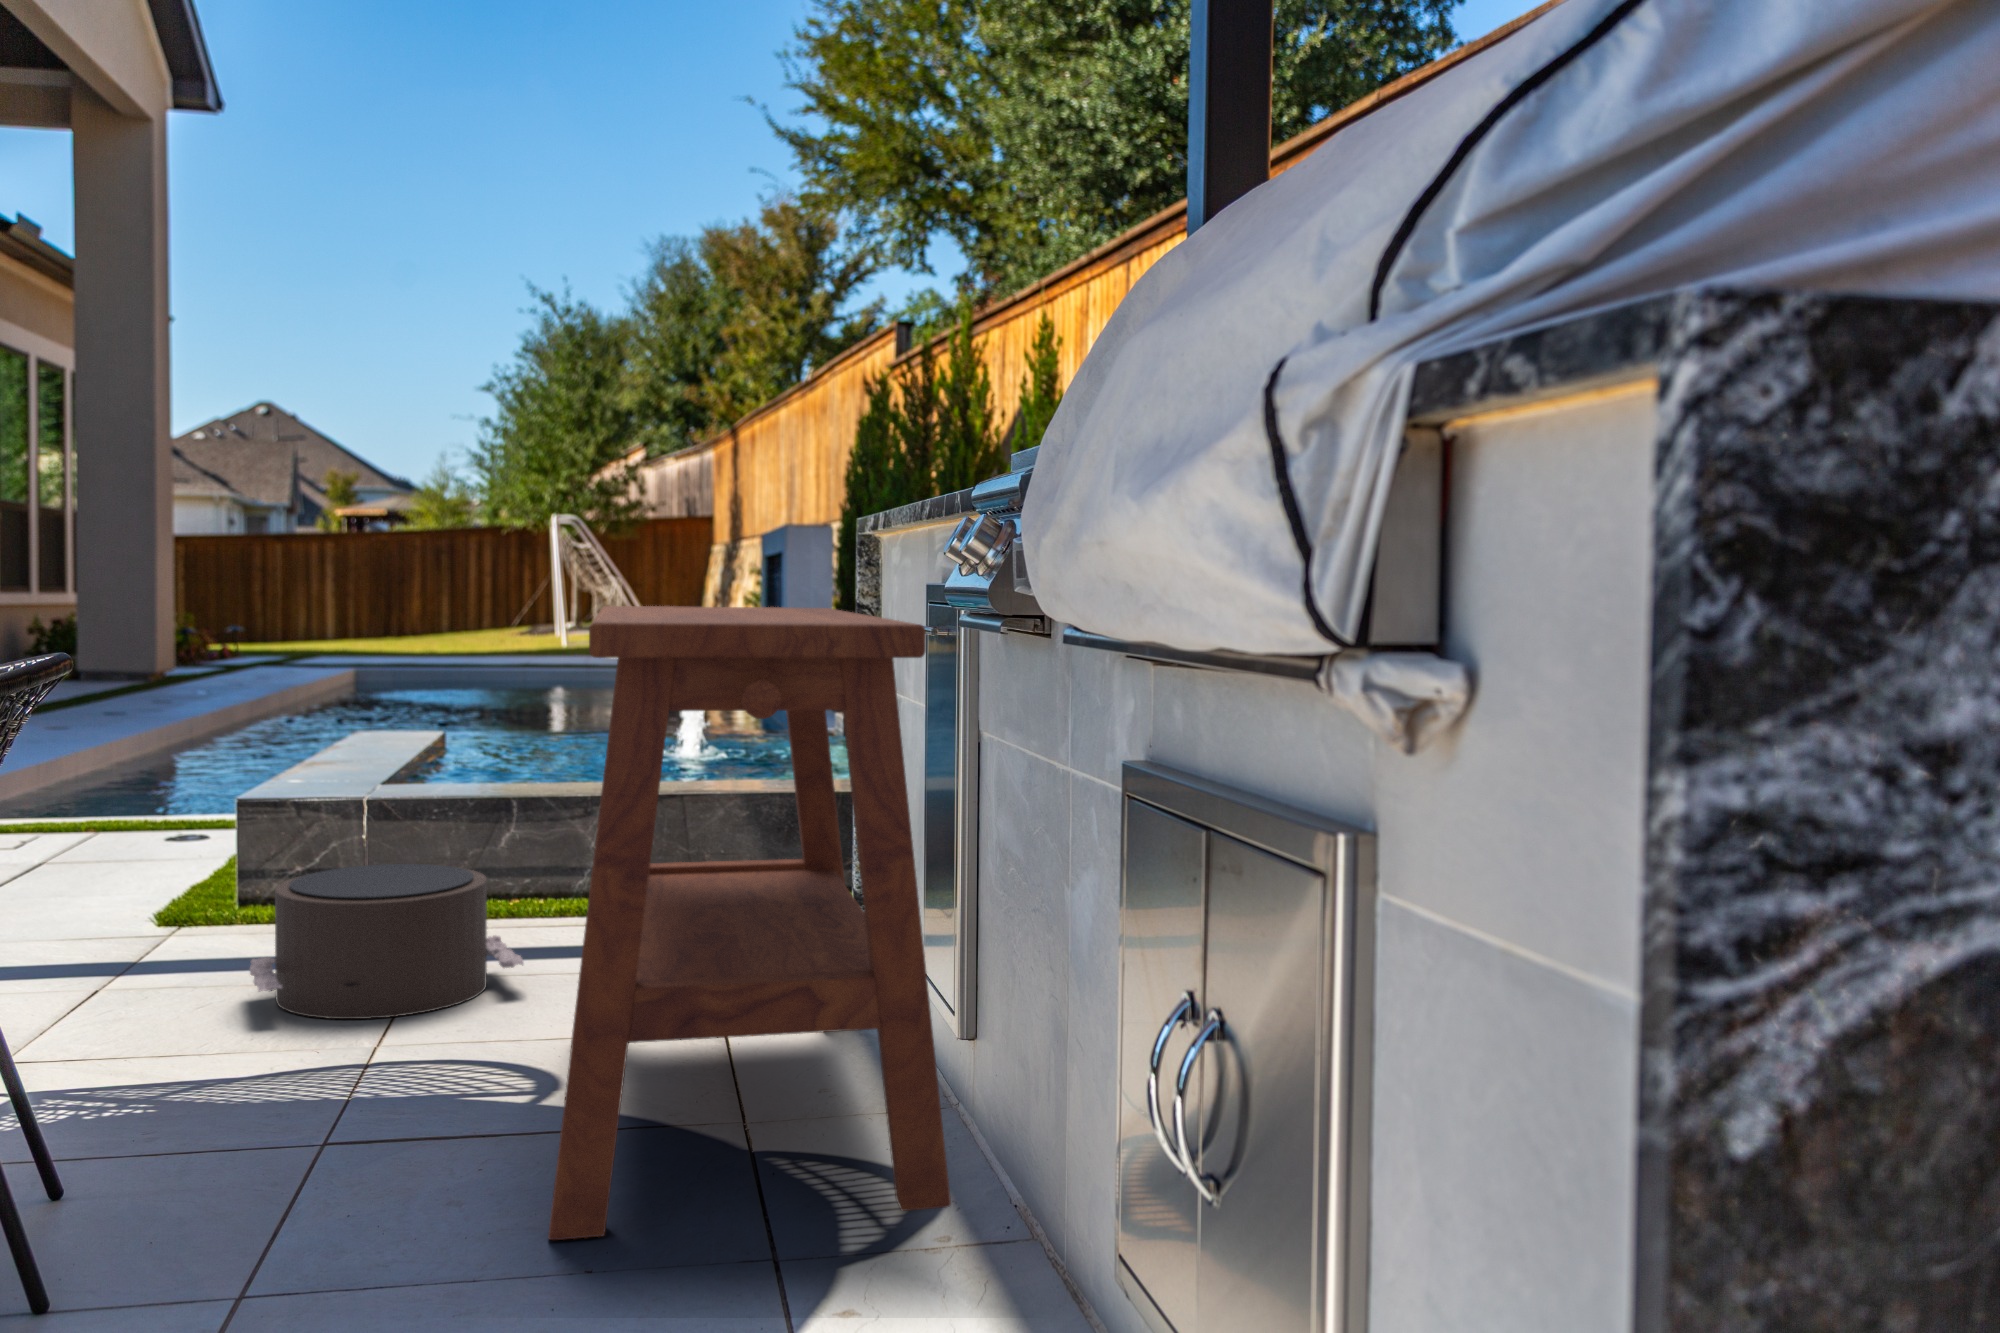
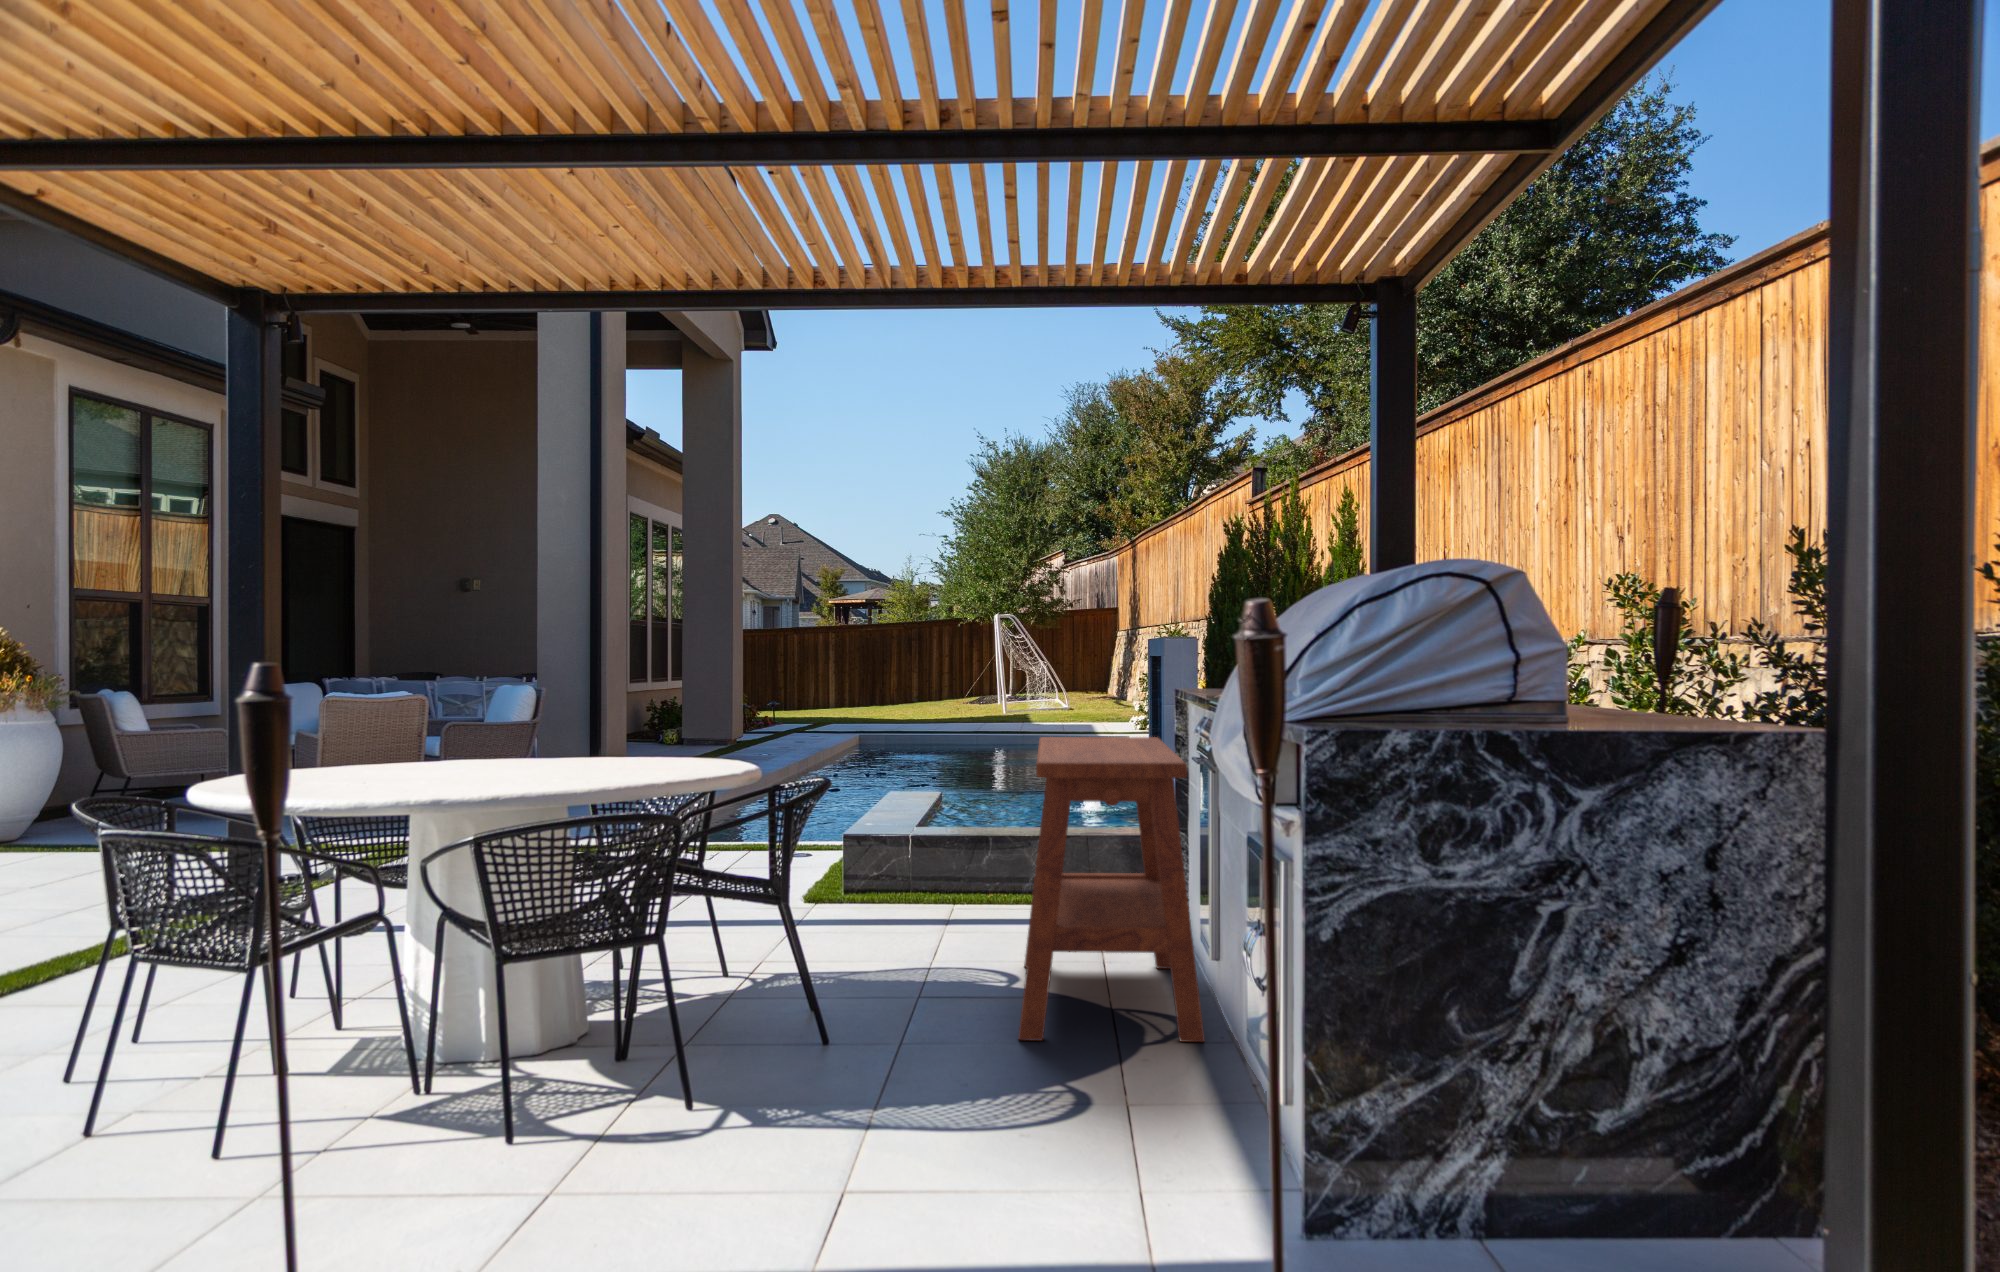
pouf: present [250,864,524,1019] -> none [862,870,999,950]

